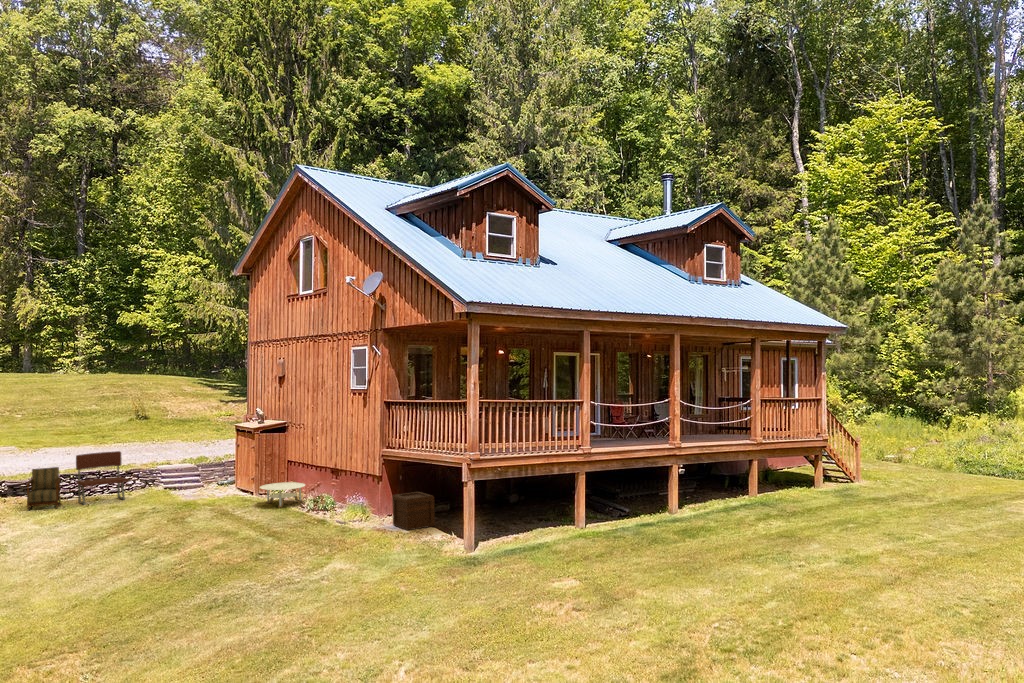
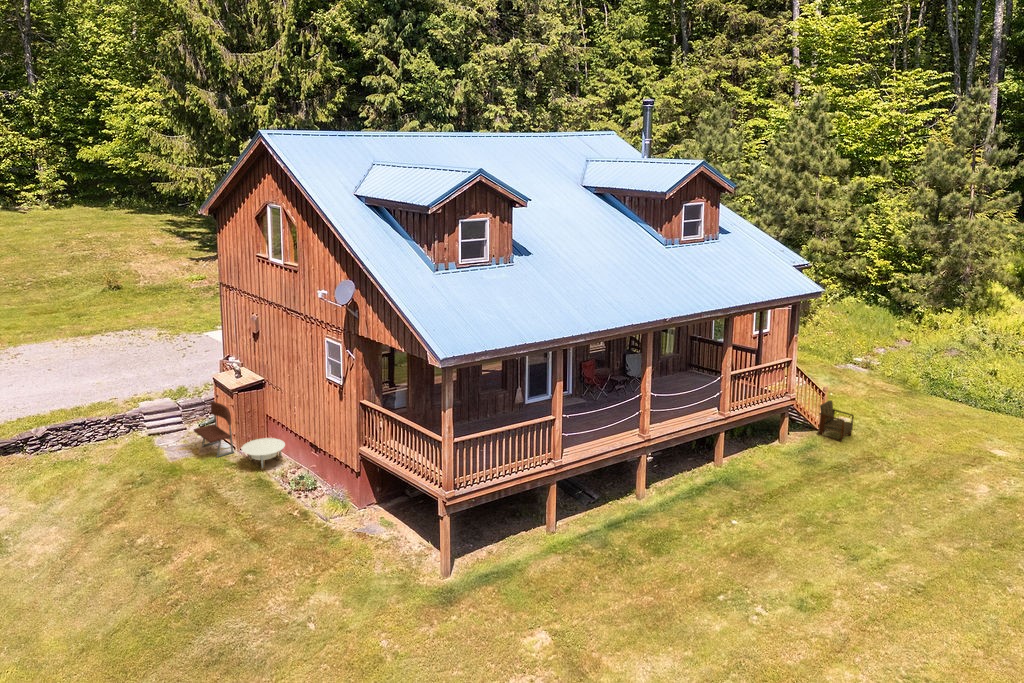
bench: present [76,451,128,505] -> present [194,402,234,457]
armchair: present [27,467,61,511] -> present [817,401,854,442]
wooden crate: present [392,492,435,530] -> none [370,478,409,521]

